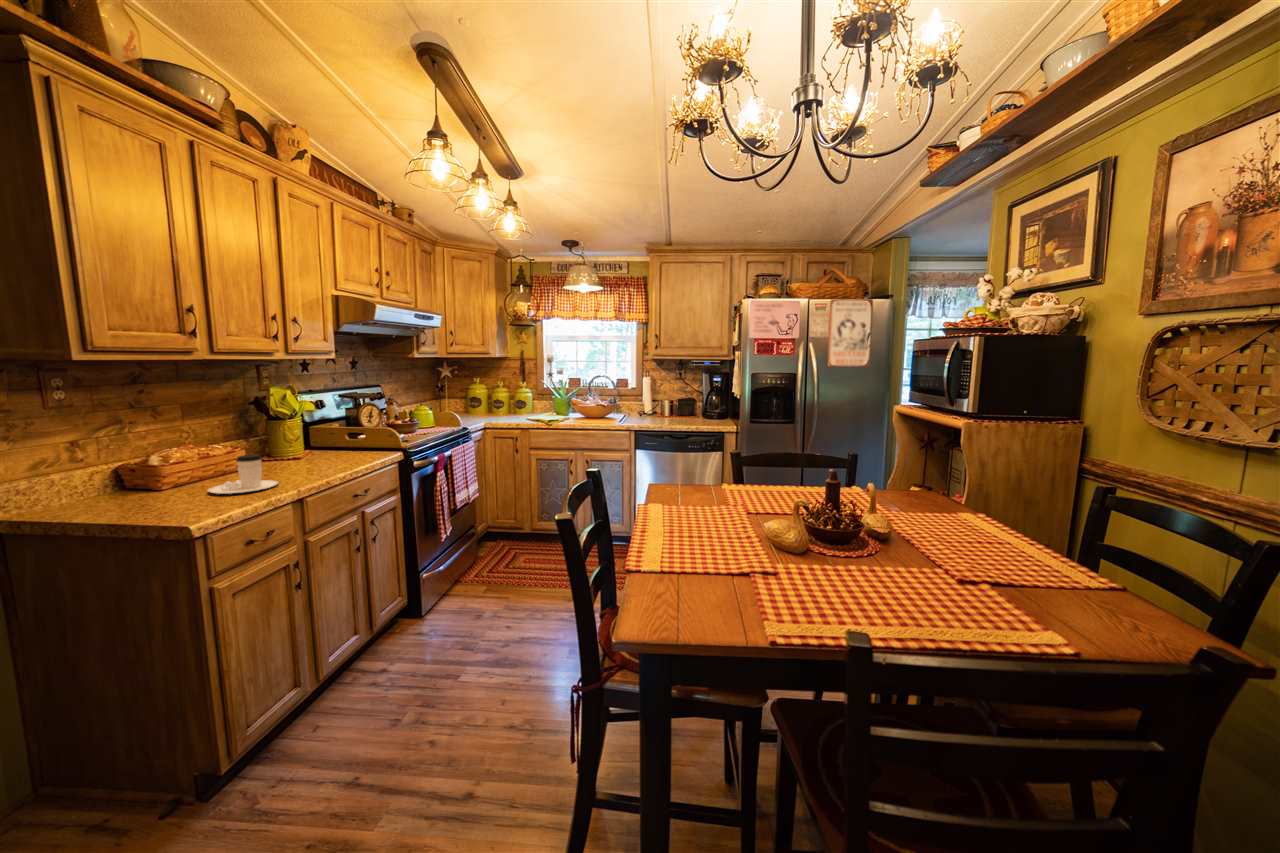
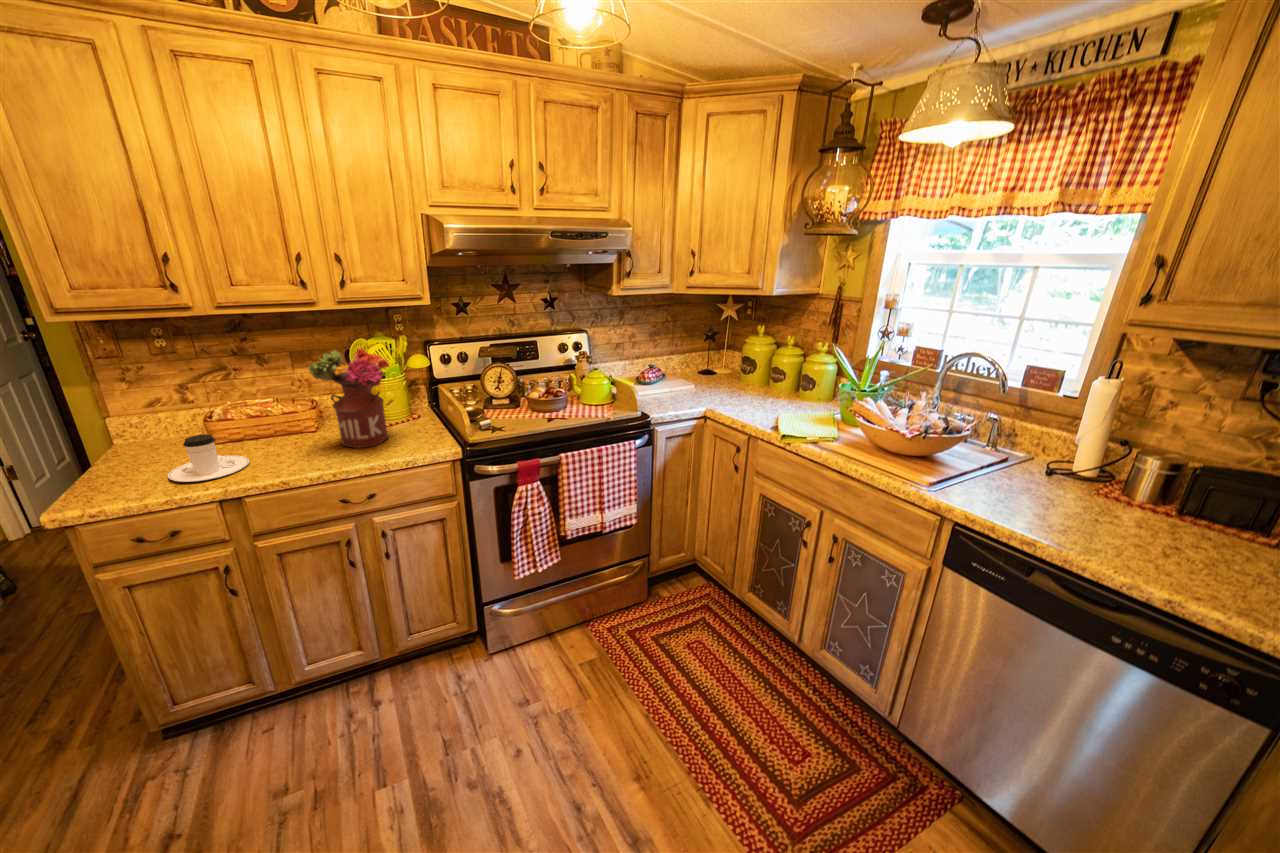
flower arrangement: none [289,385,354,464] -> present [308,347,390,448]

